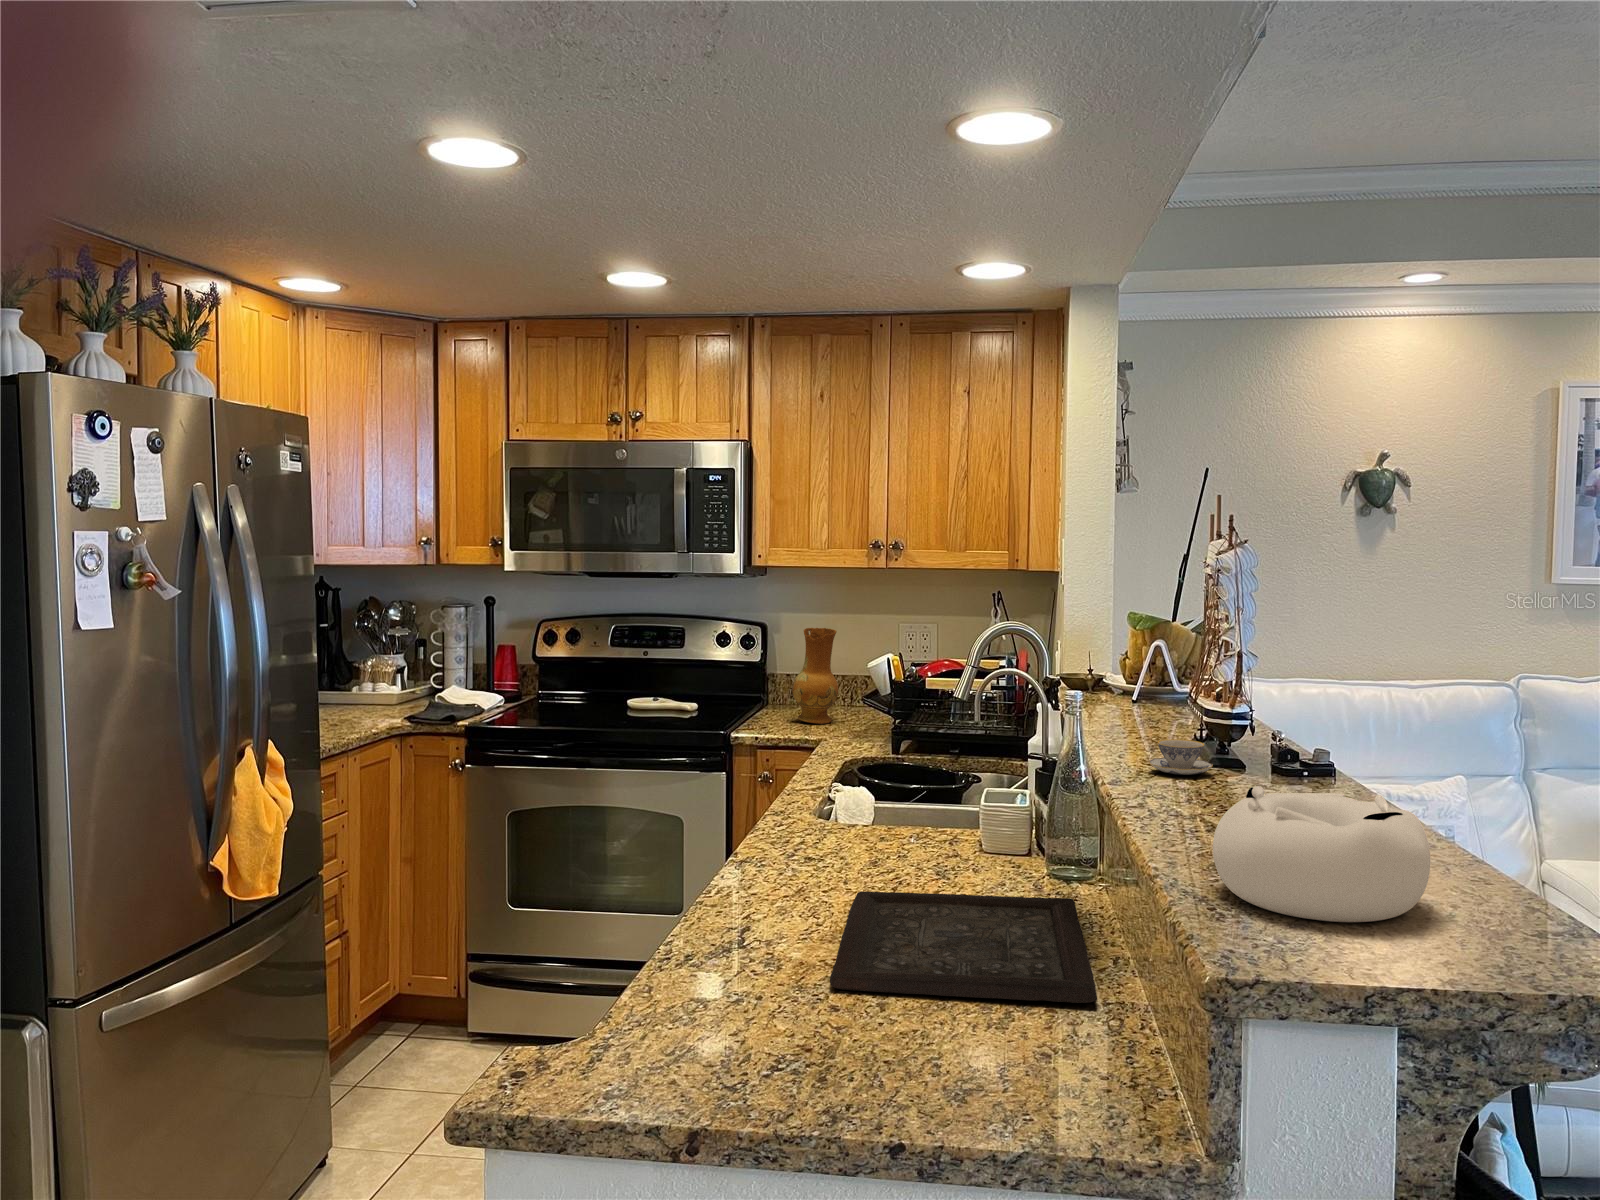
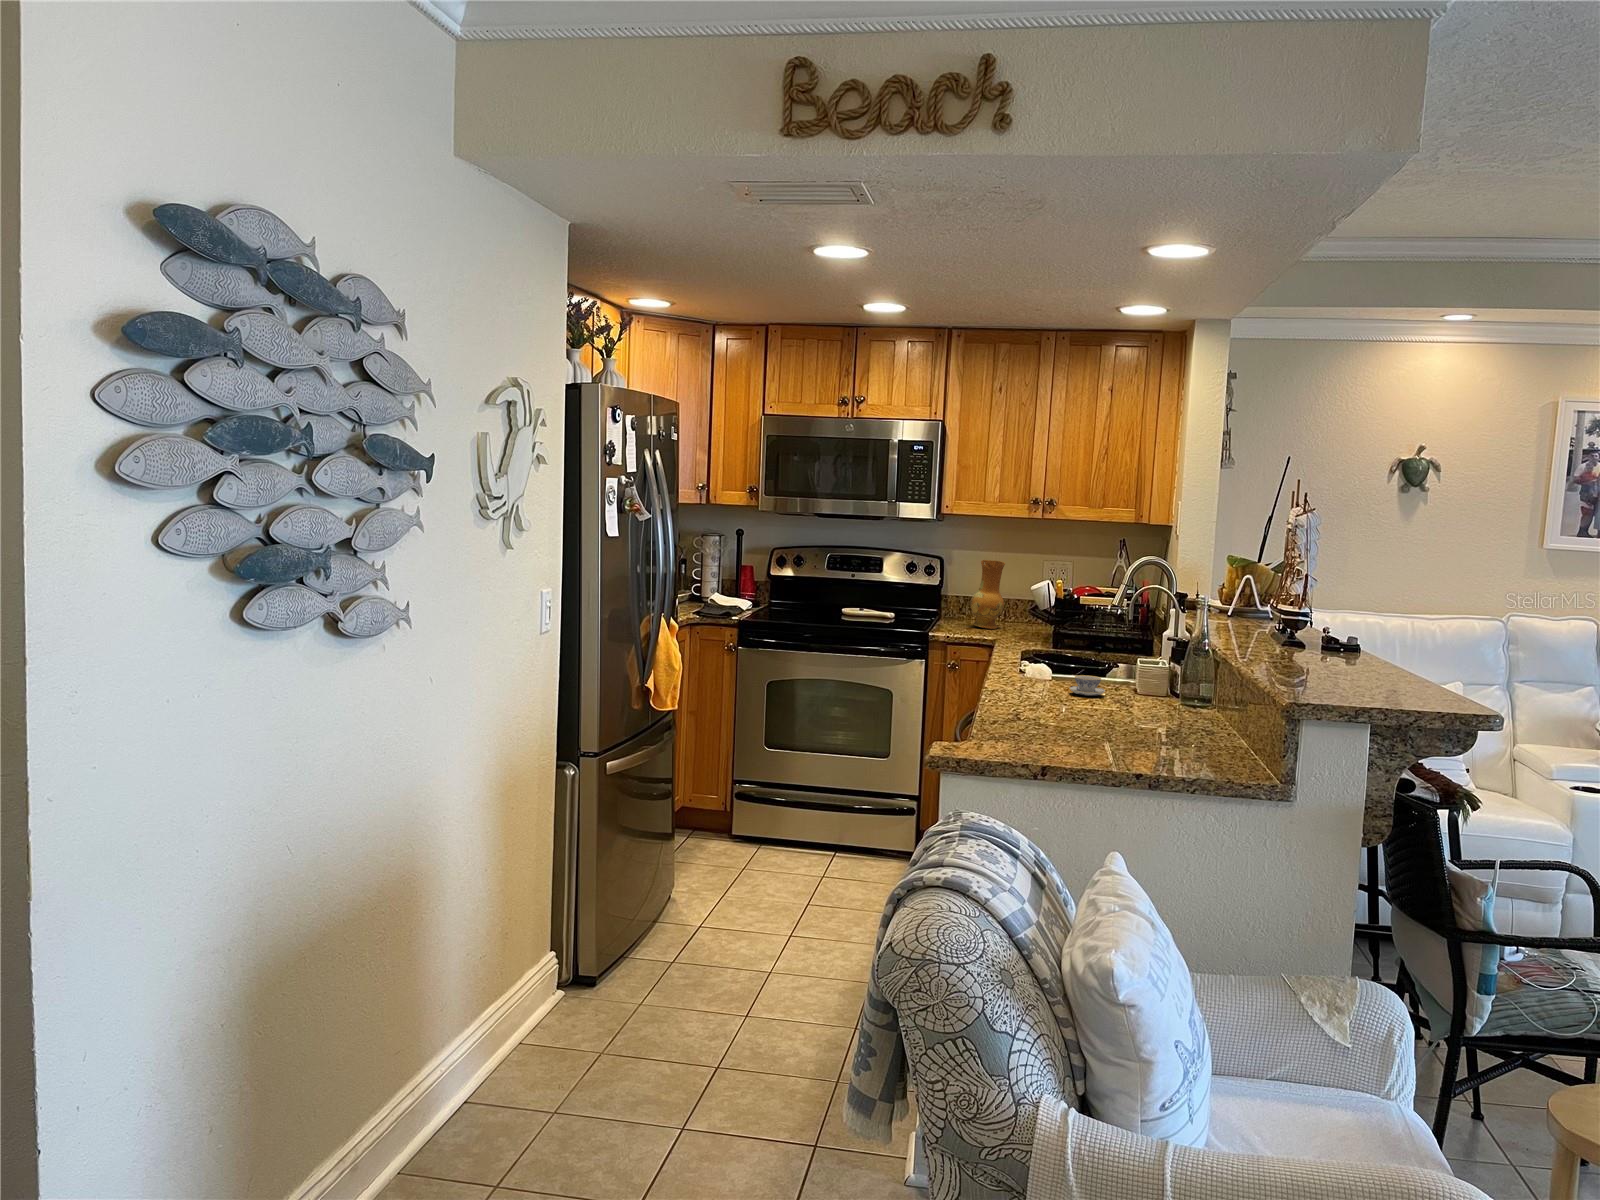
teacup: present [1149,739,1213,775] -> present [1069,675,1105,696]
decorative bowl: present [1213,786,1430,922] -> none [1289,628,1398,692]
tray: present [830,891,1097,1003] -> none [1073,701,1222,744]

